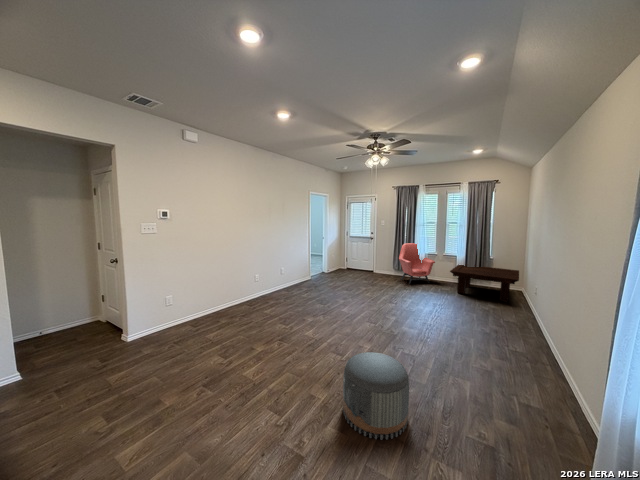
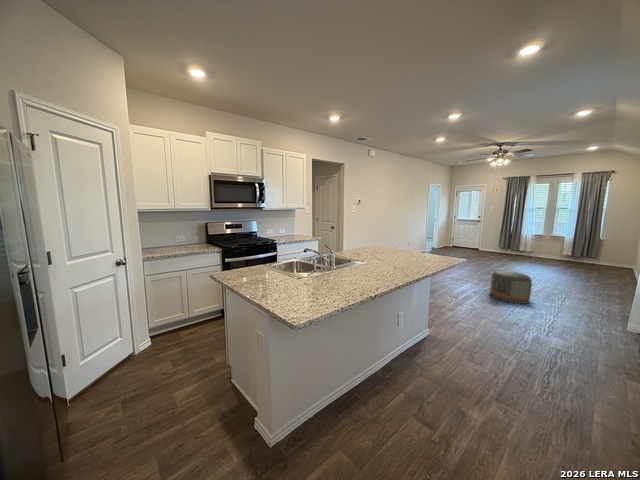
armchair: present [399,243,435,284] -> none [506,226,543,259]
coffee table: present [450,265,519,302] -> none [557,244,631,273]

